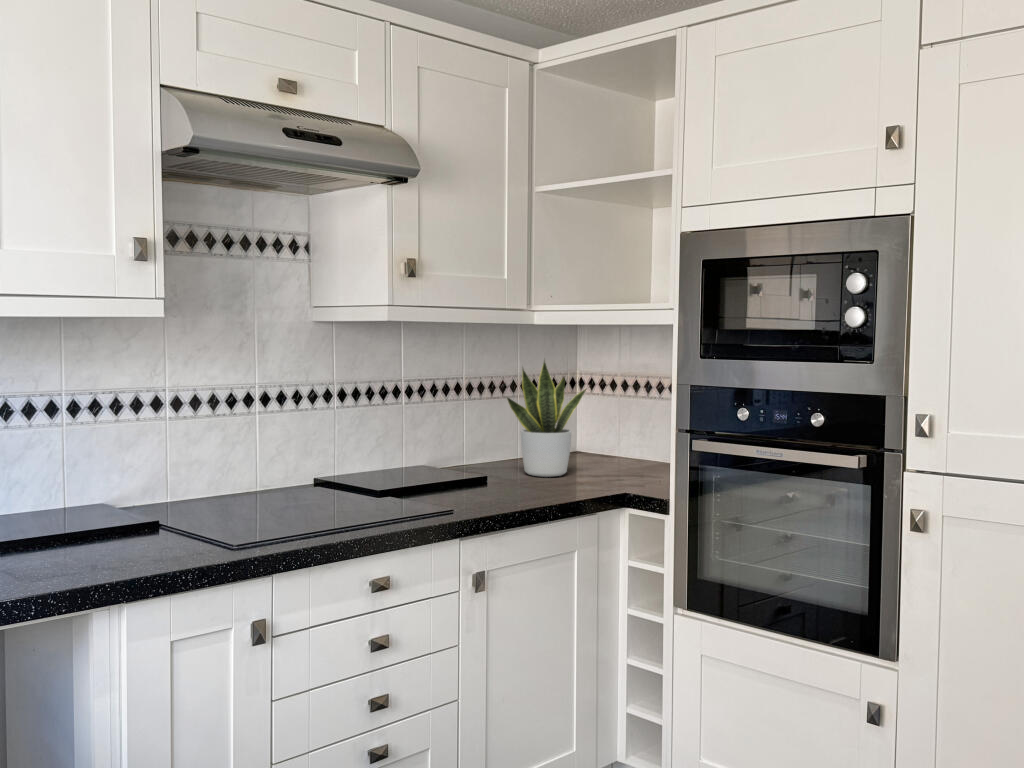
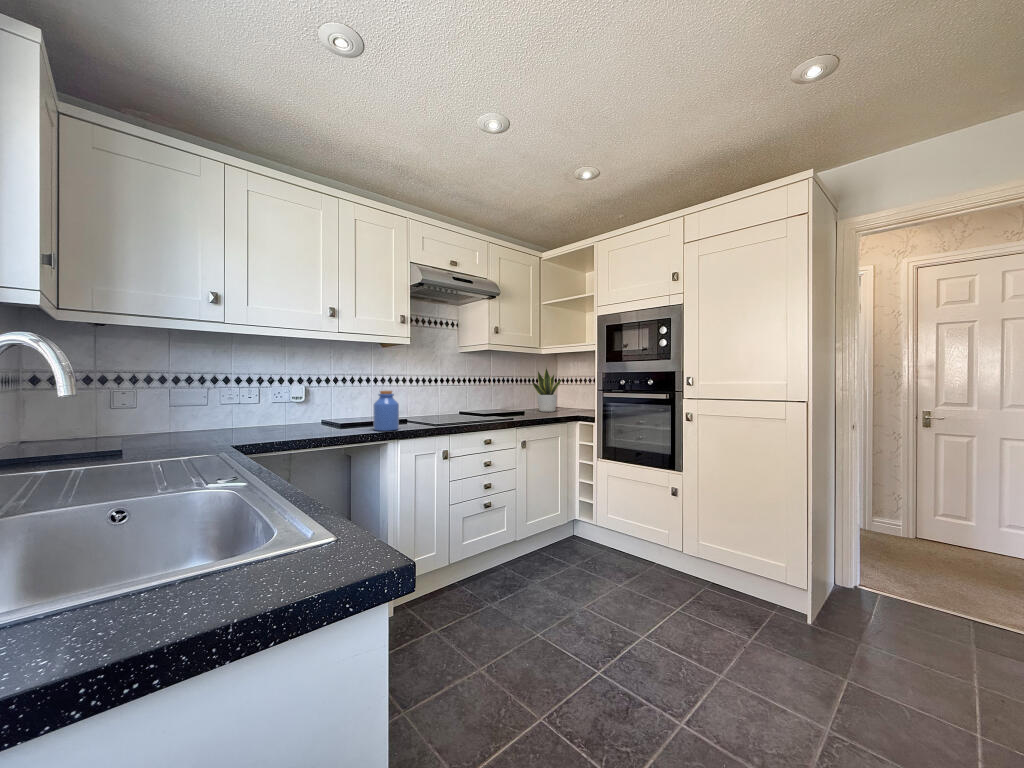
jar: none [47,459,122,576] -> present [374,391,399,431]

